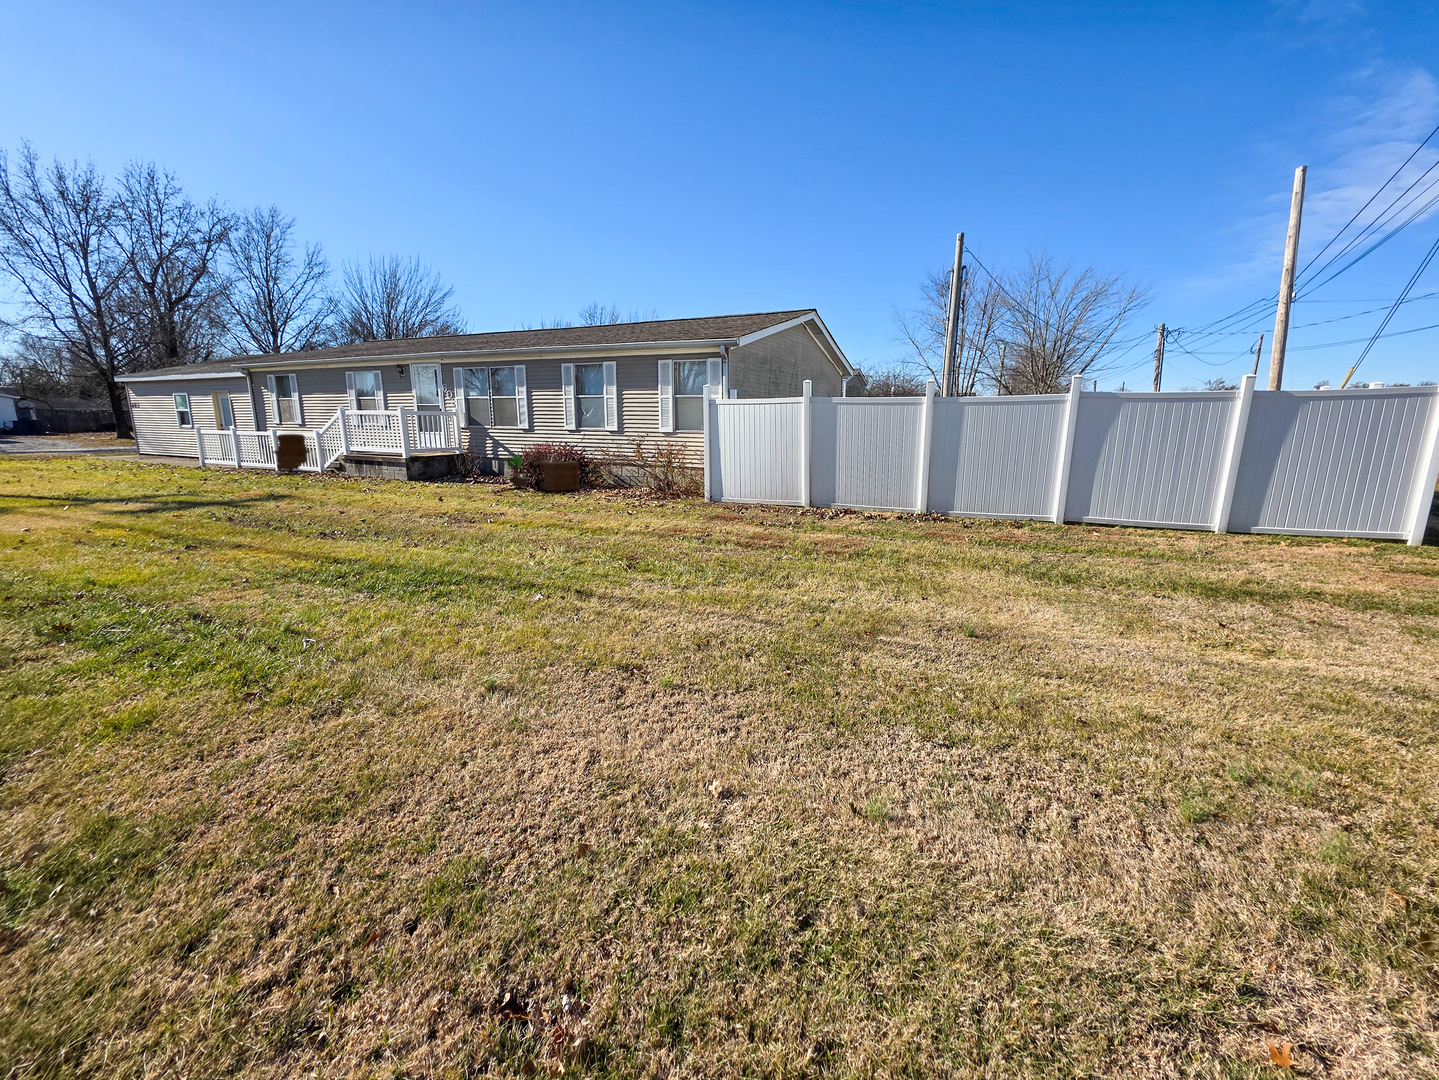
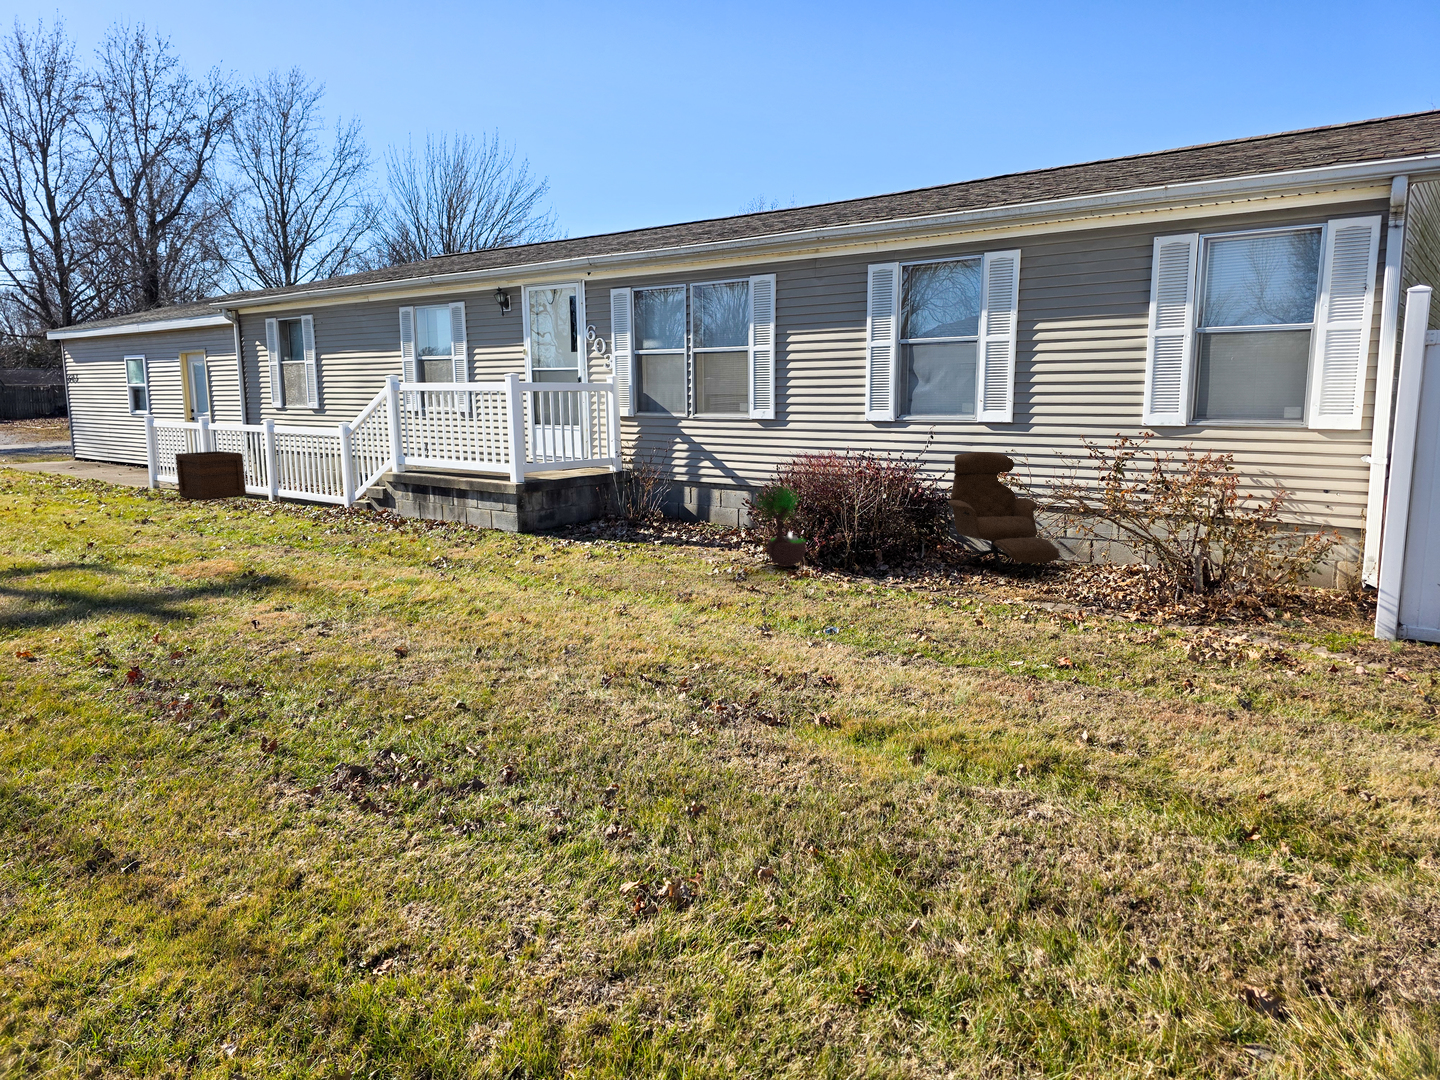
lounge chair: present [273,434,310,474] -> present [948,452,1059,579]
wooden crate: present [539,461,579,492] -> present [176,451,246,500]

